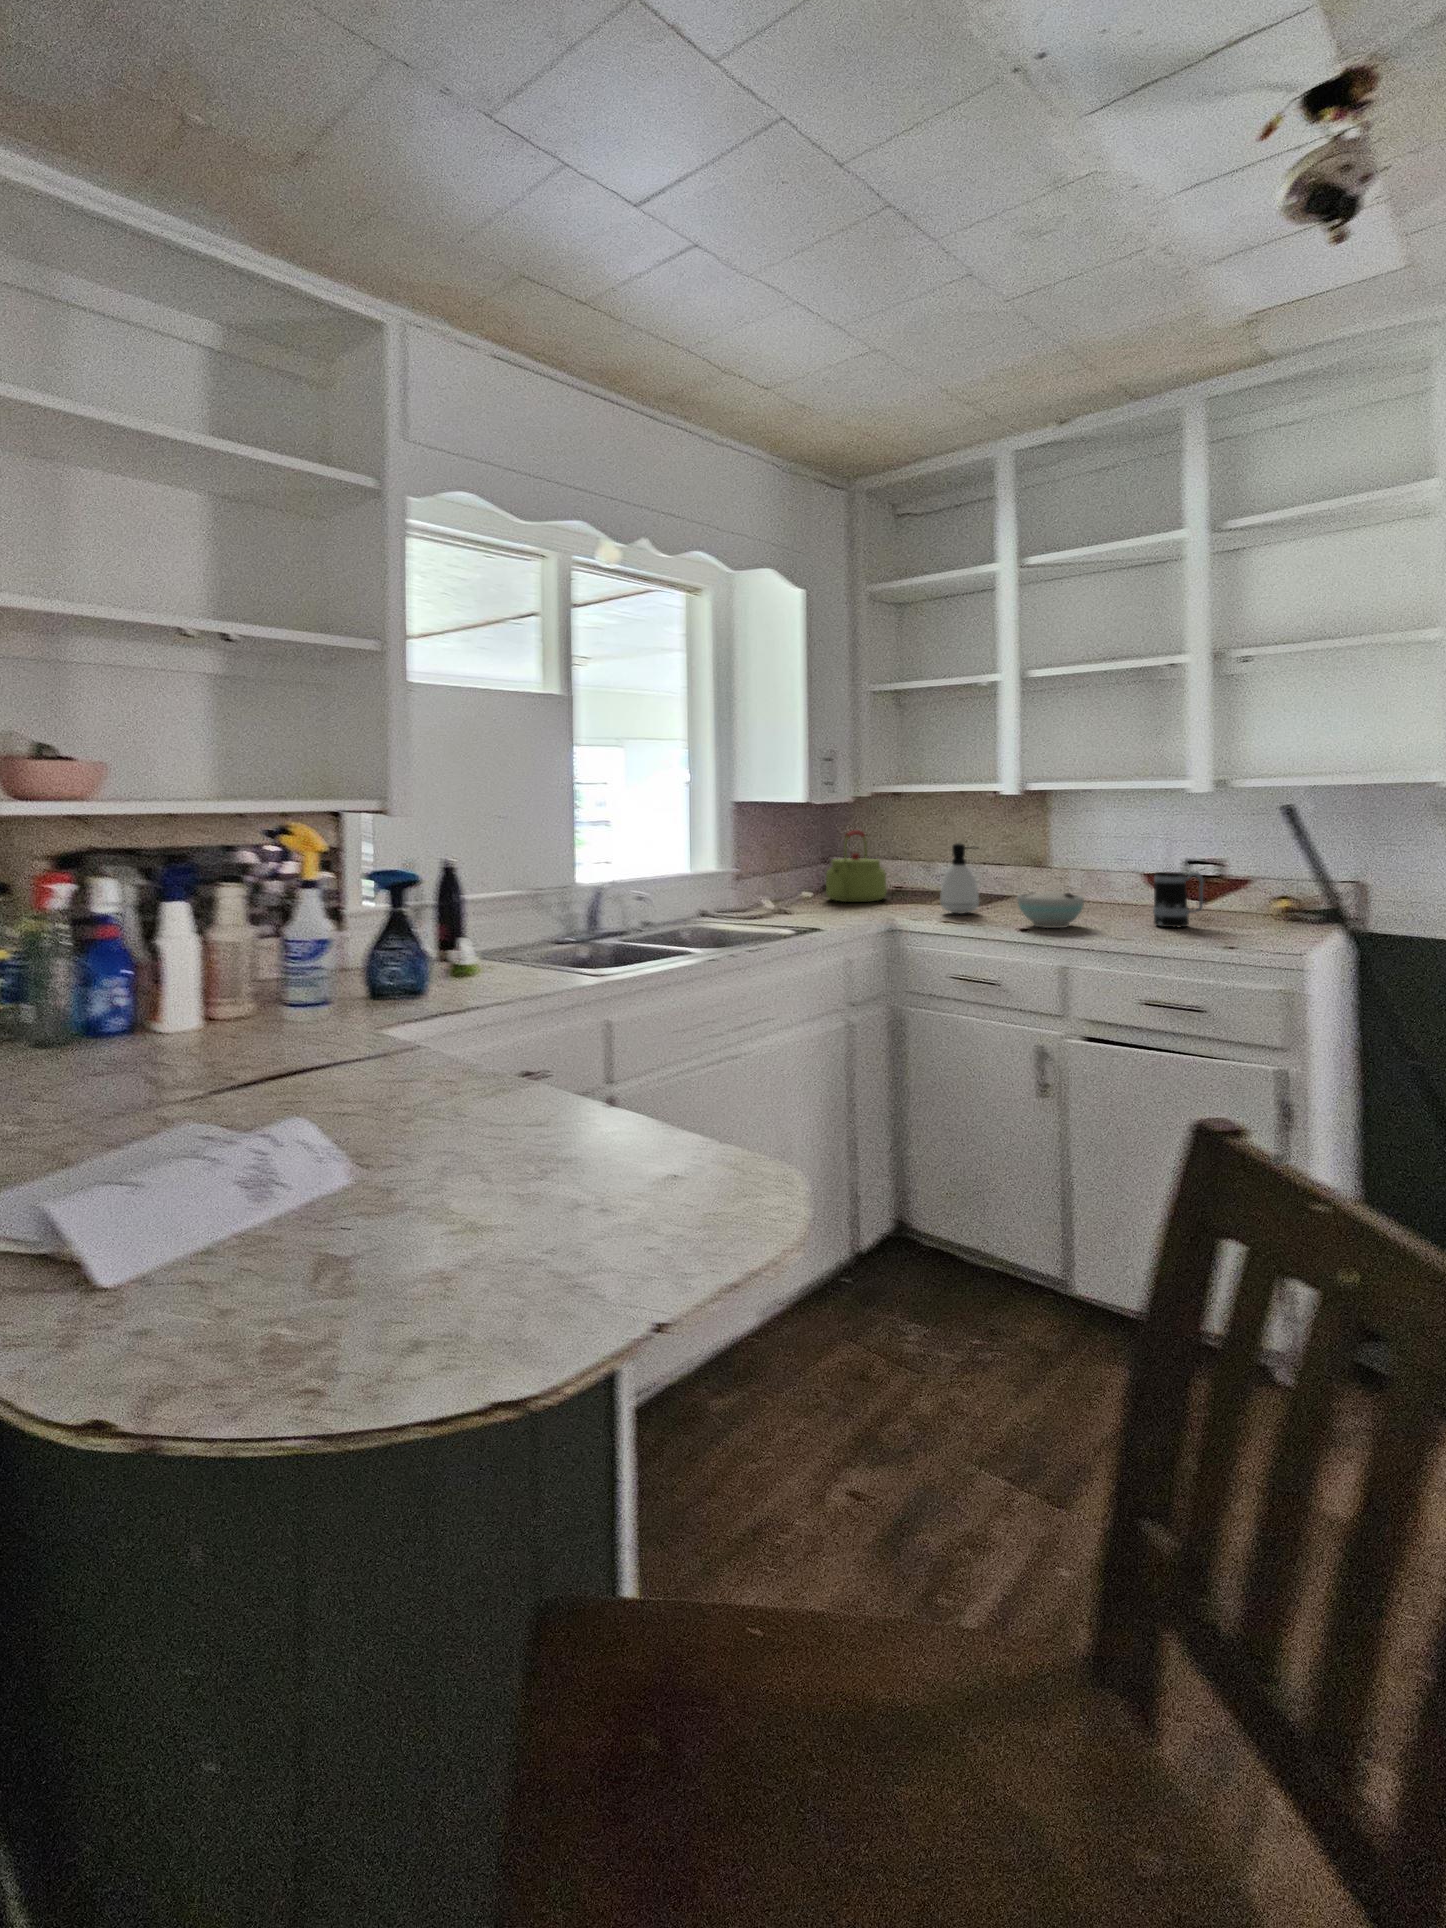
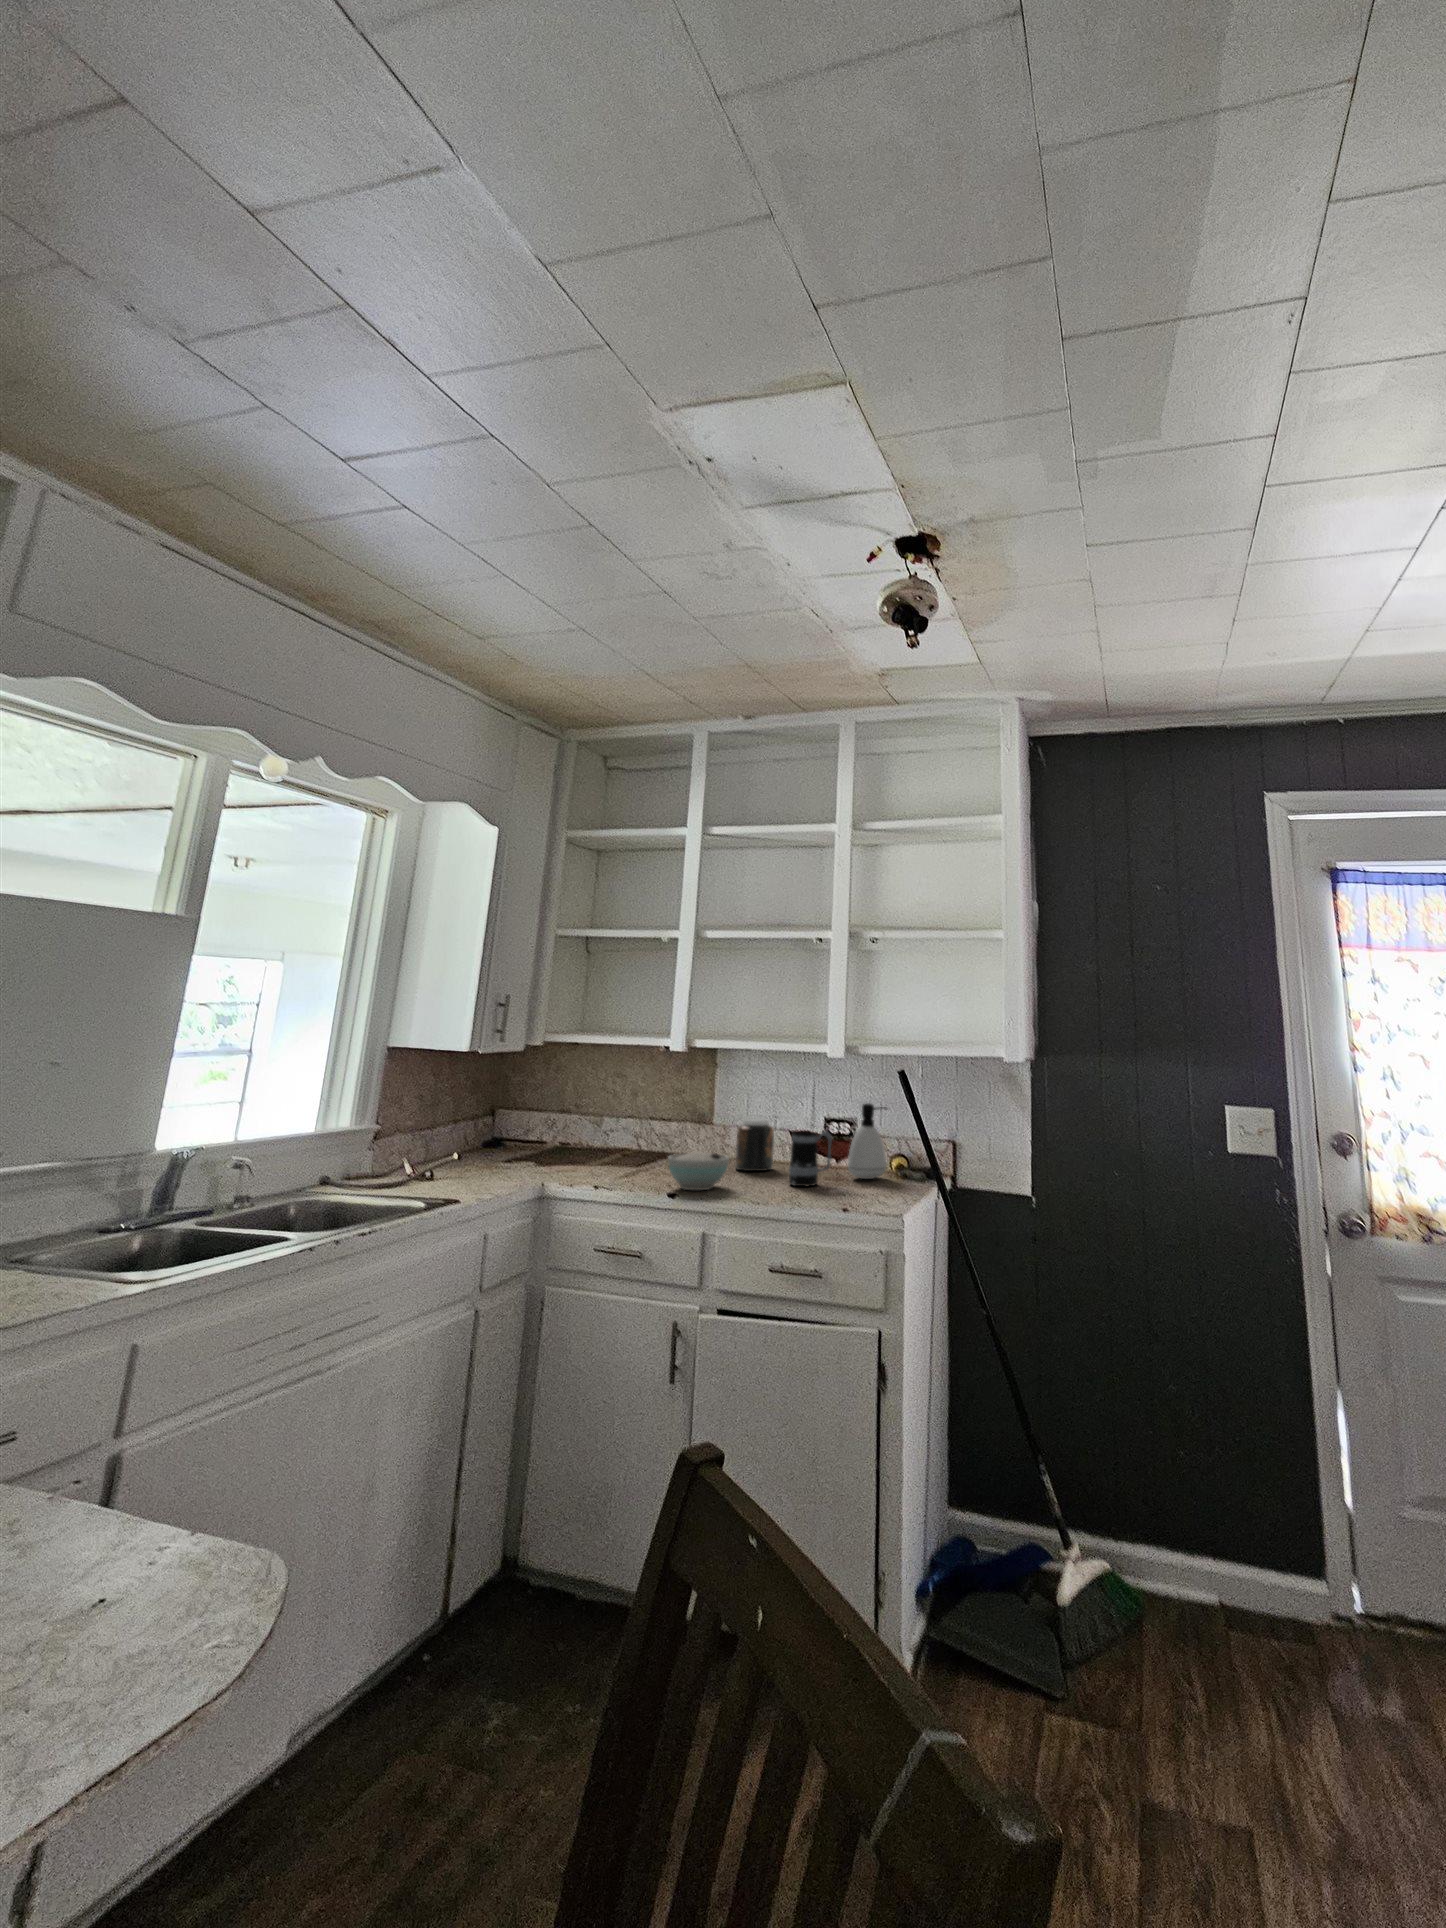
kettle: present [826,830,887,902] -> none [480,1082,549,1163]
soap dispenser: present [940,843,979,914] -> present [848,1103,887,1179]
jar: none [1085,861,1128,912] -> present [736,1119,774,1171]

